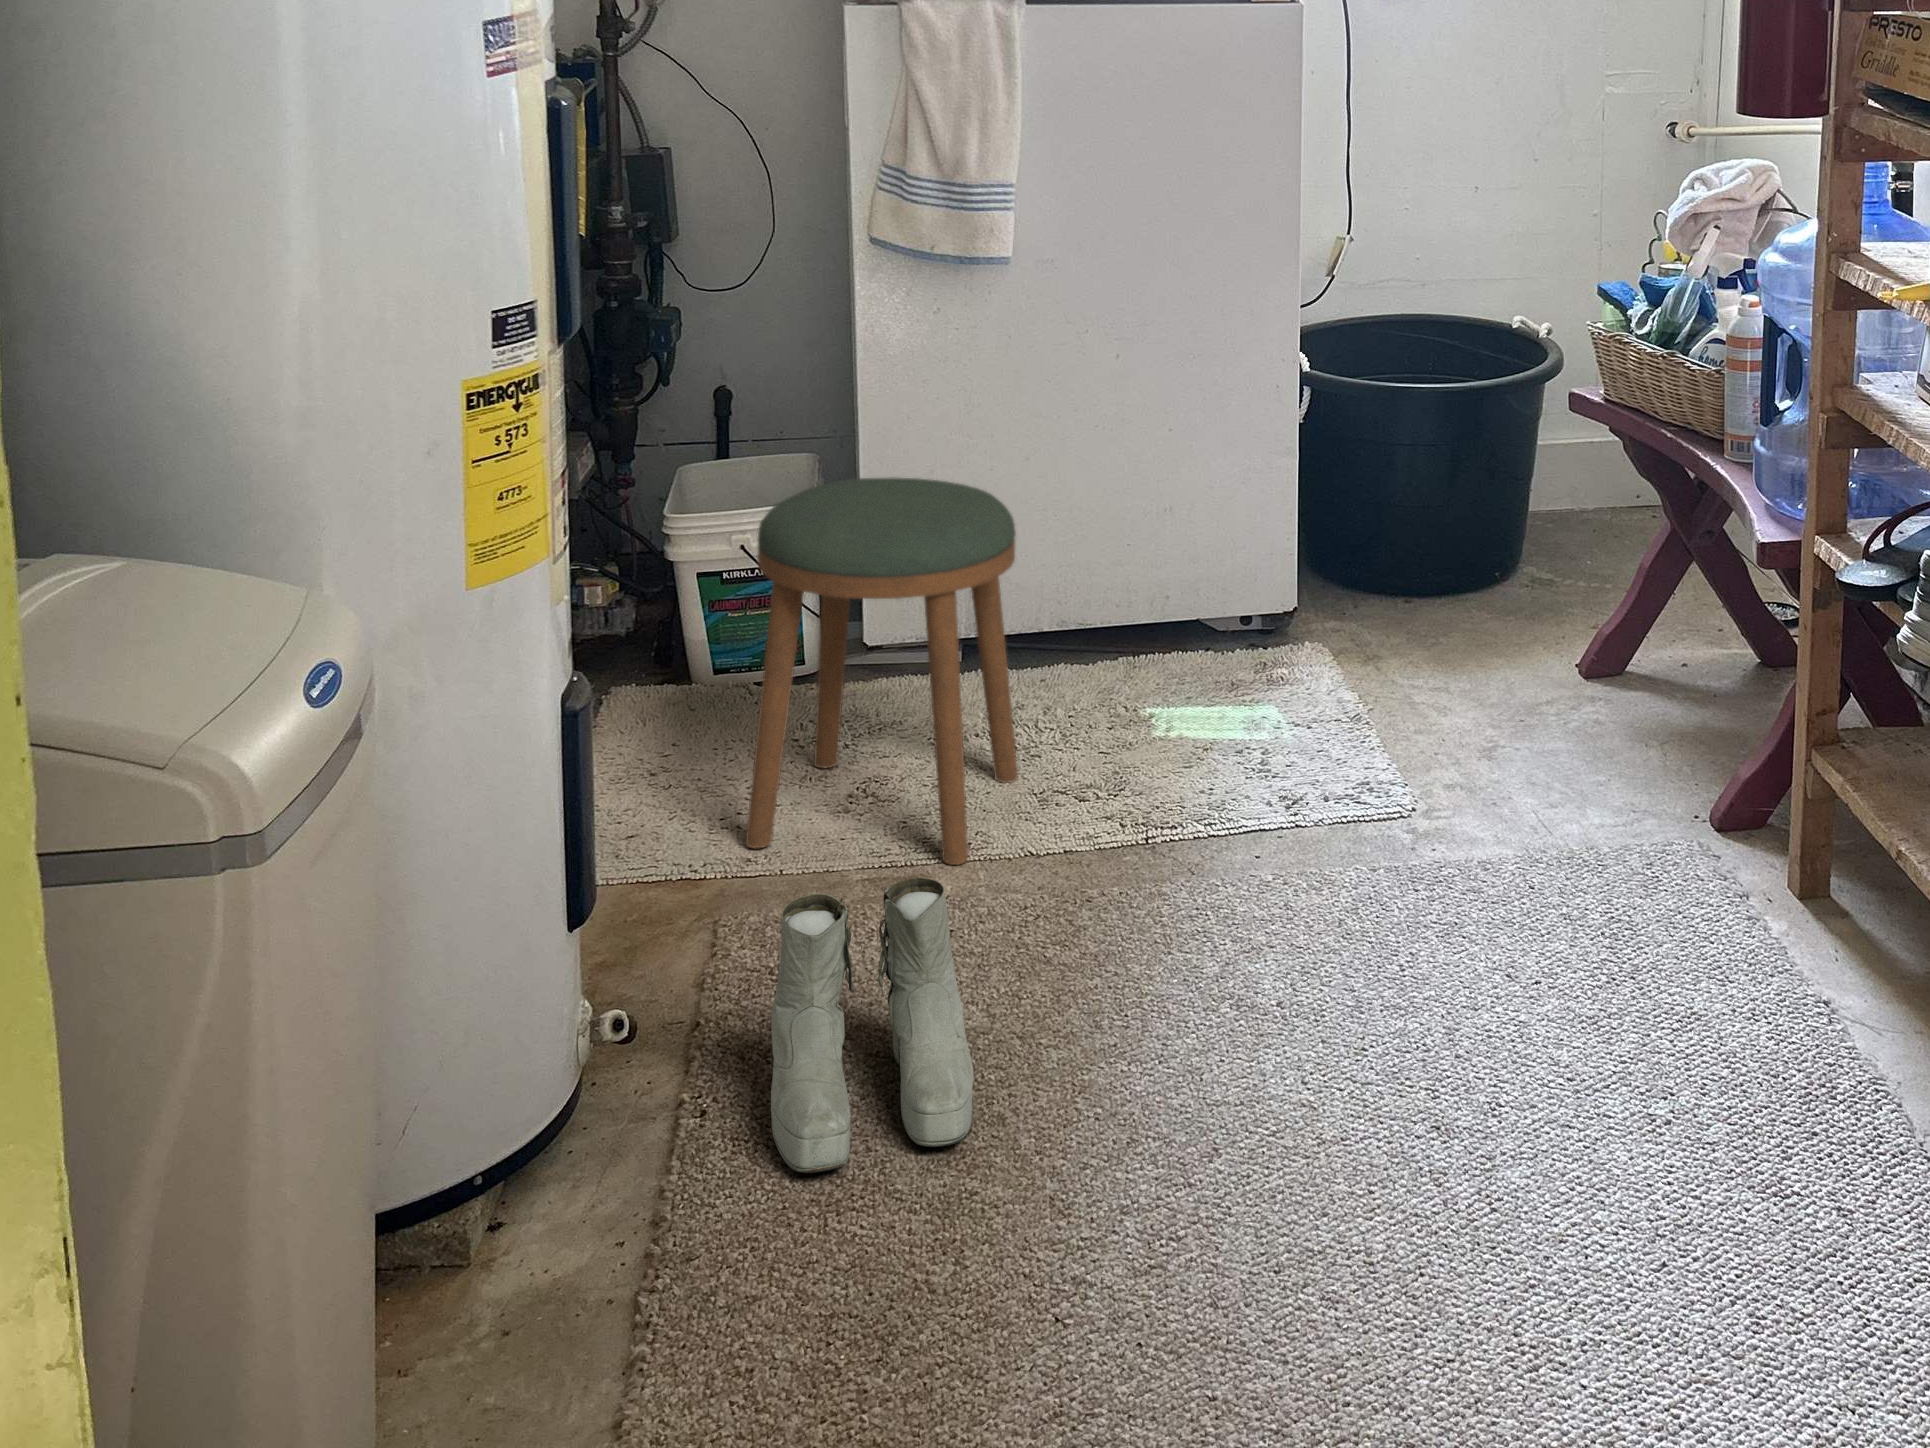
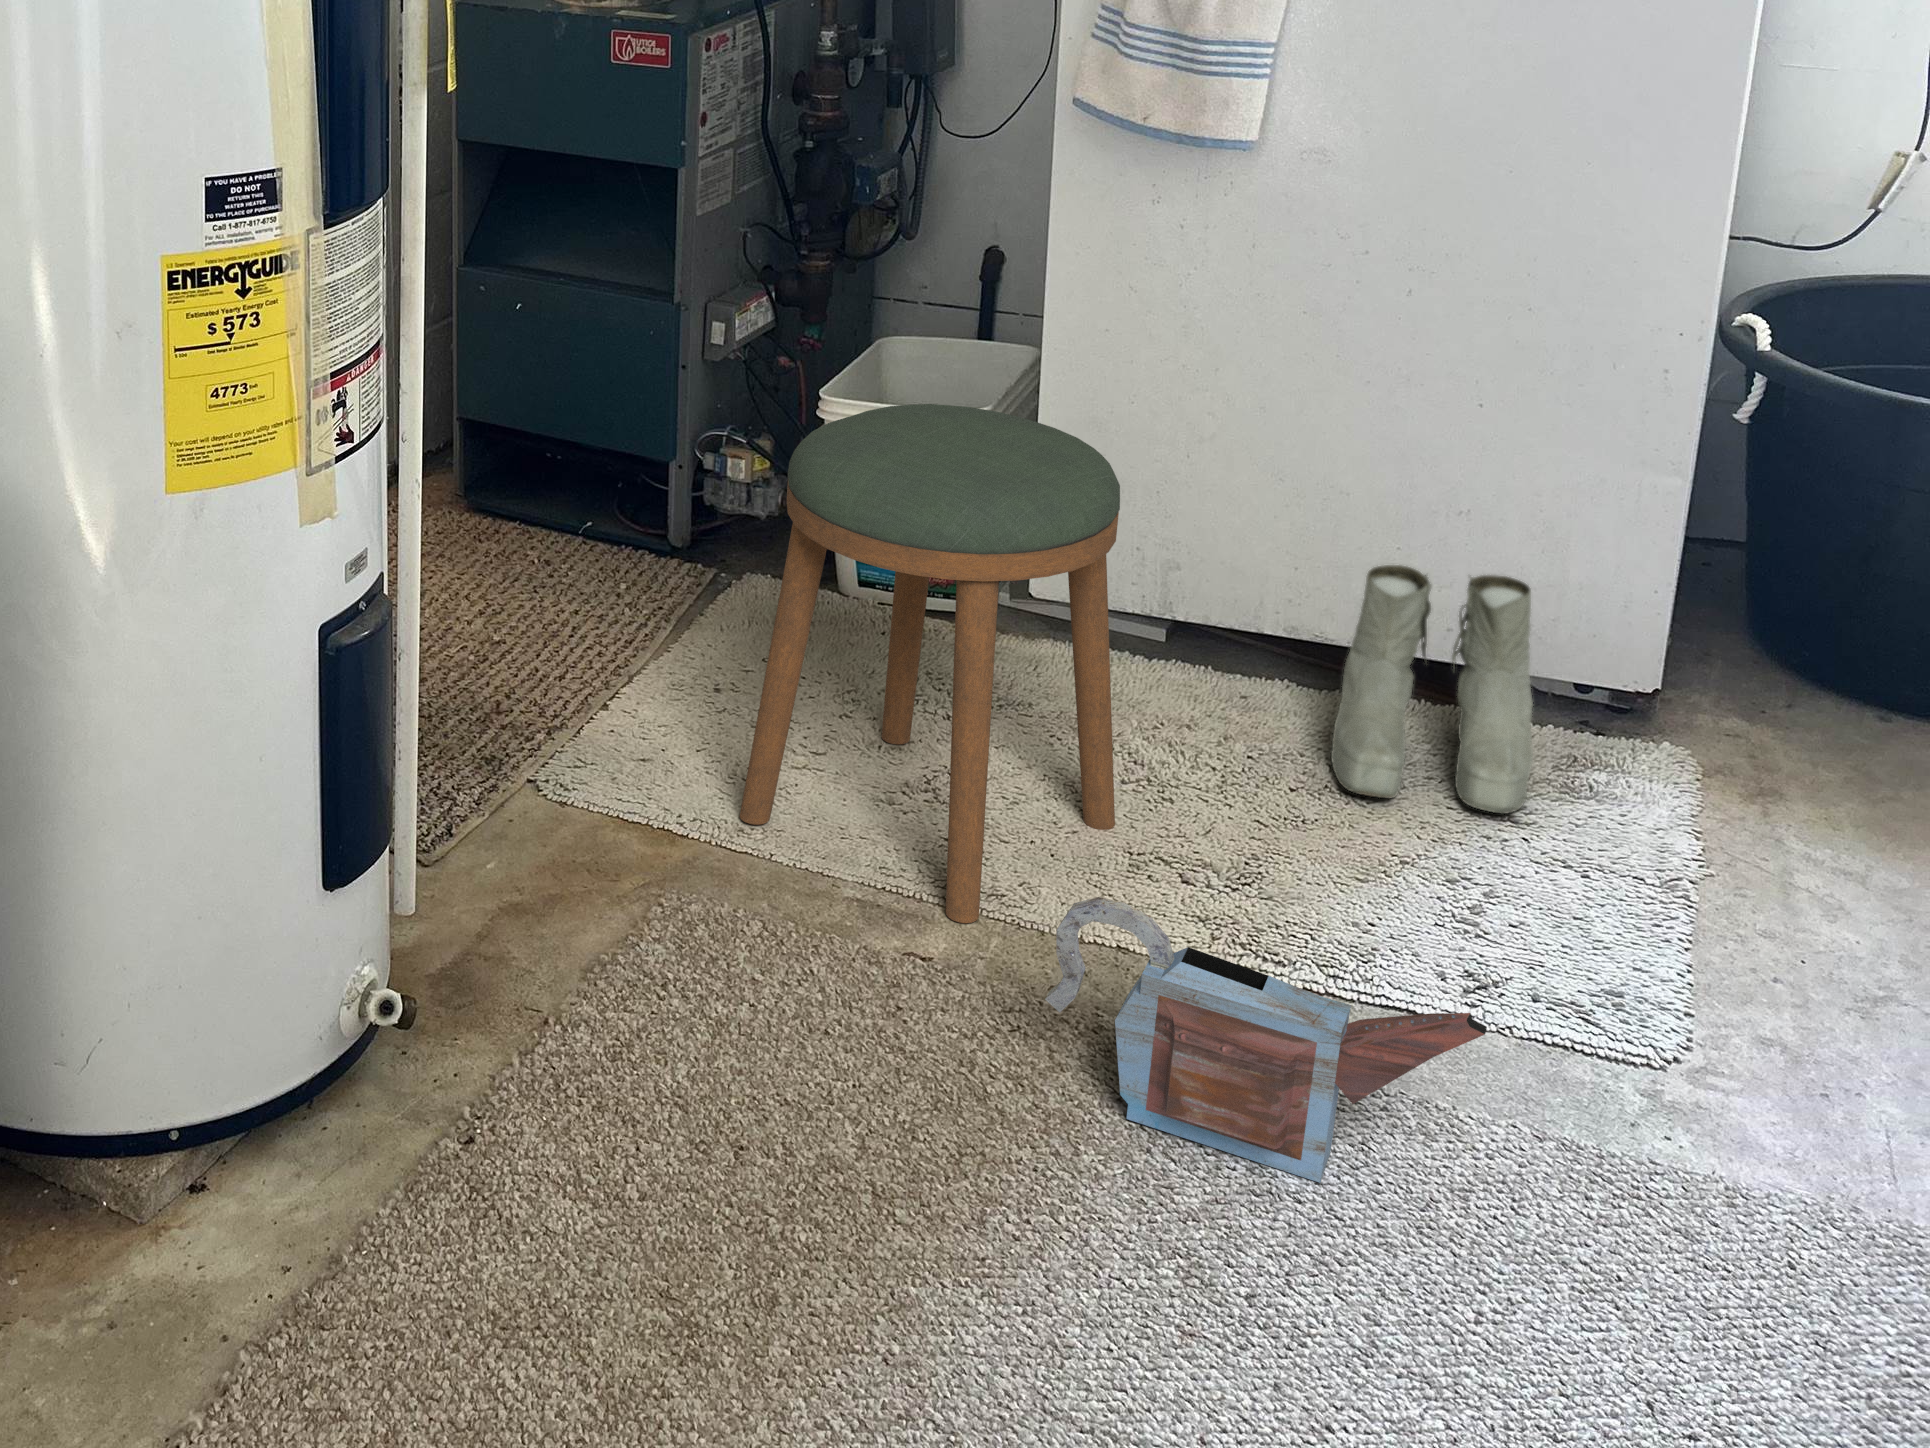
watering can: none [1075,783,1360,940] -> present [1045,897,1487,1183]
boots: present [771,877,974,1173] -> present [1331,565,1533,814]

